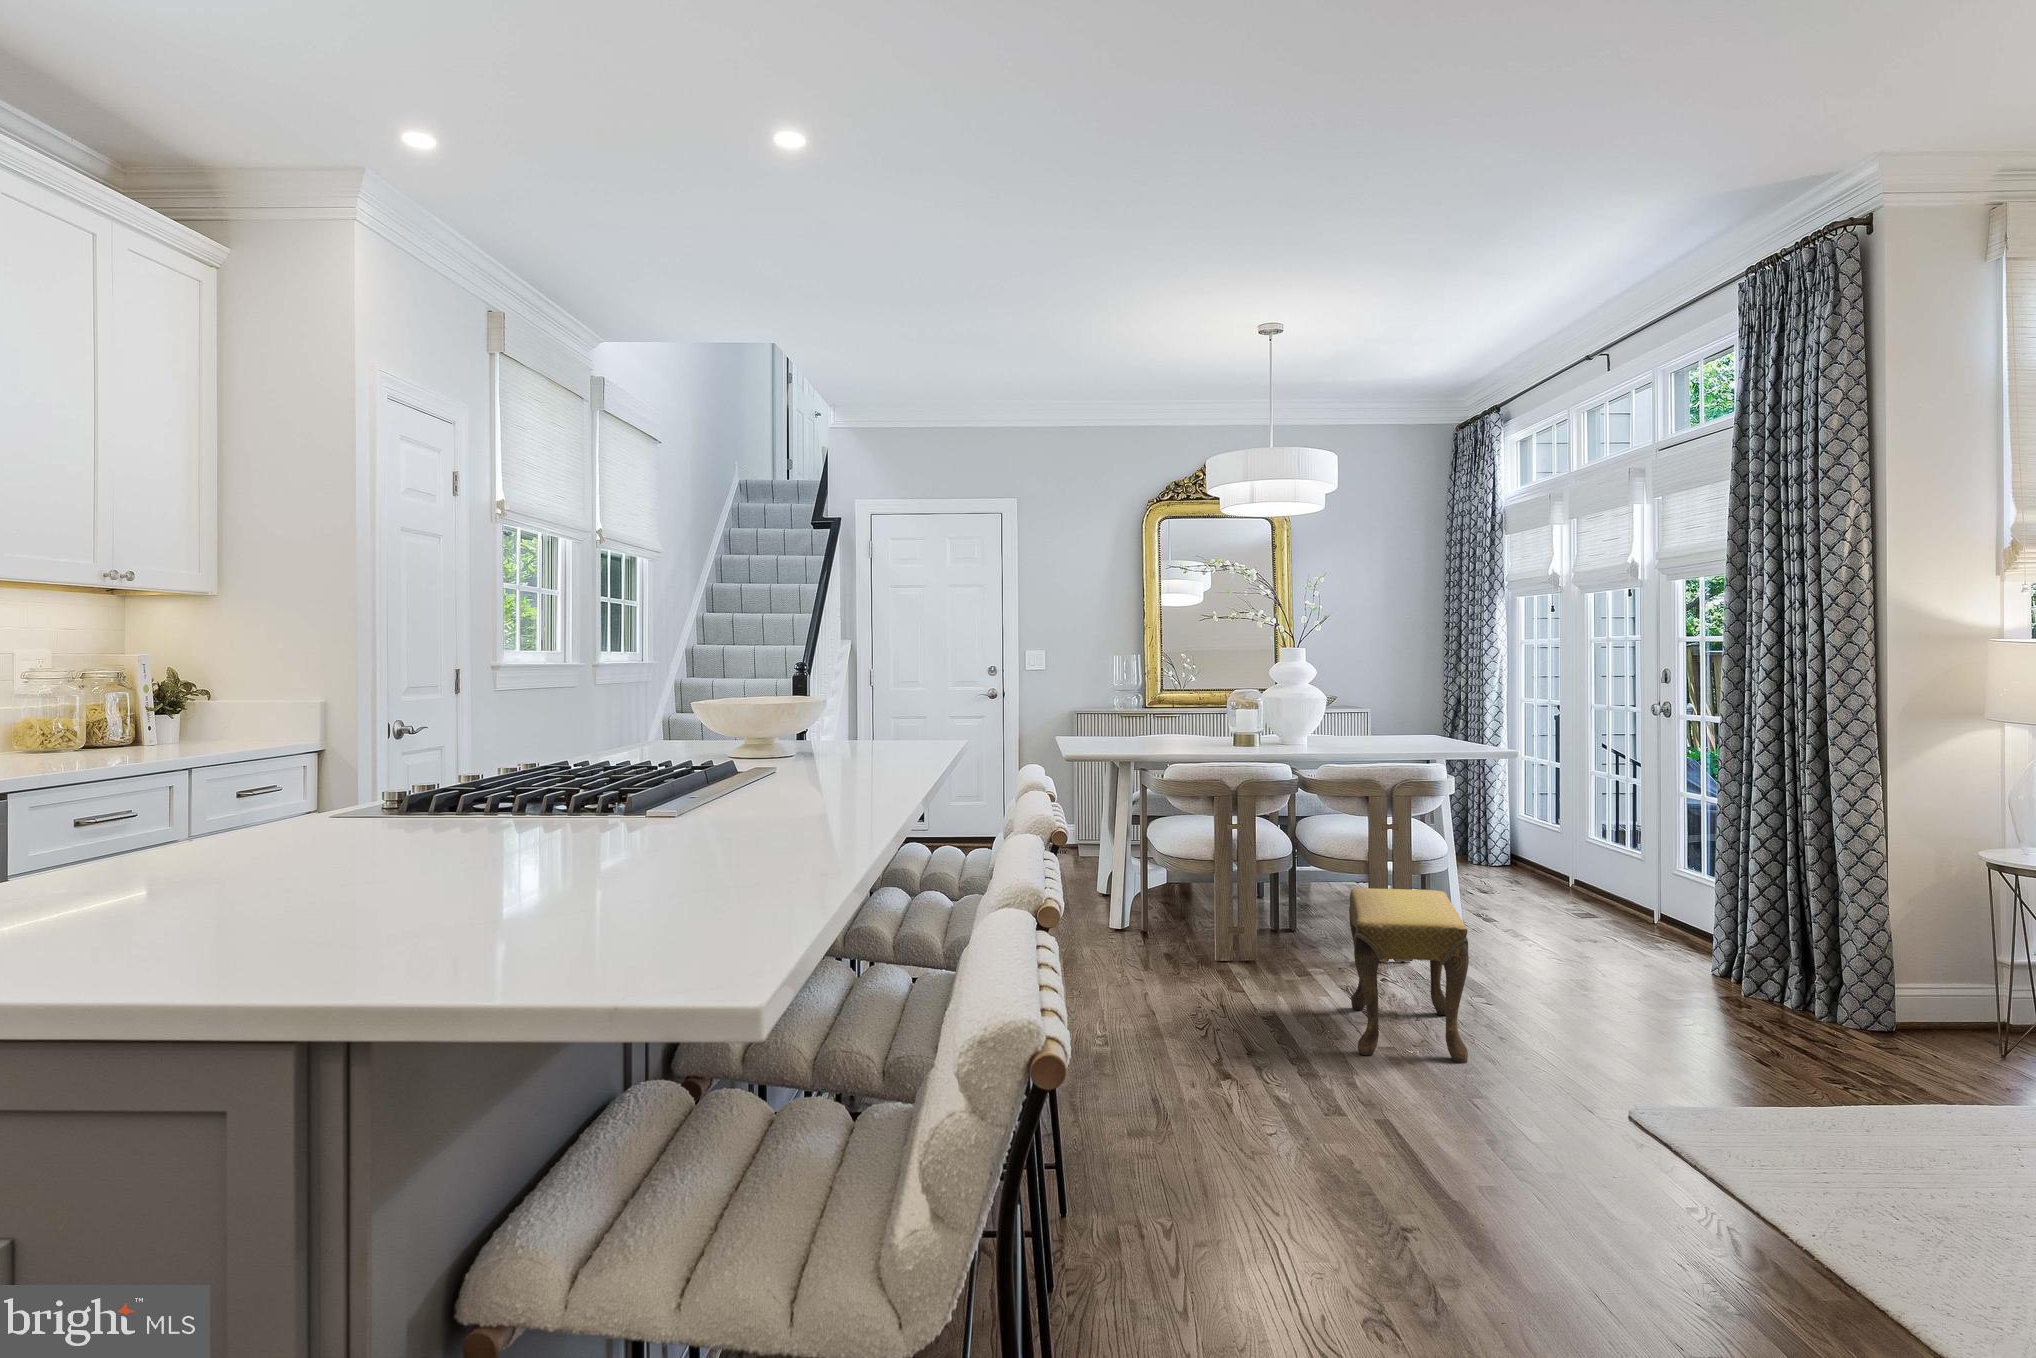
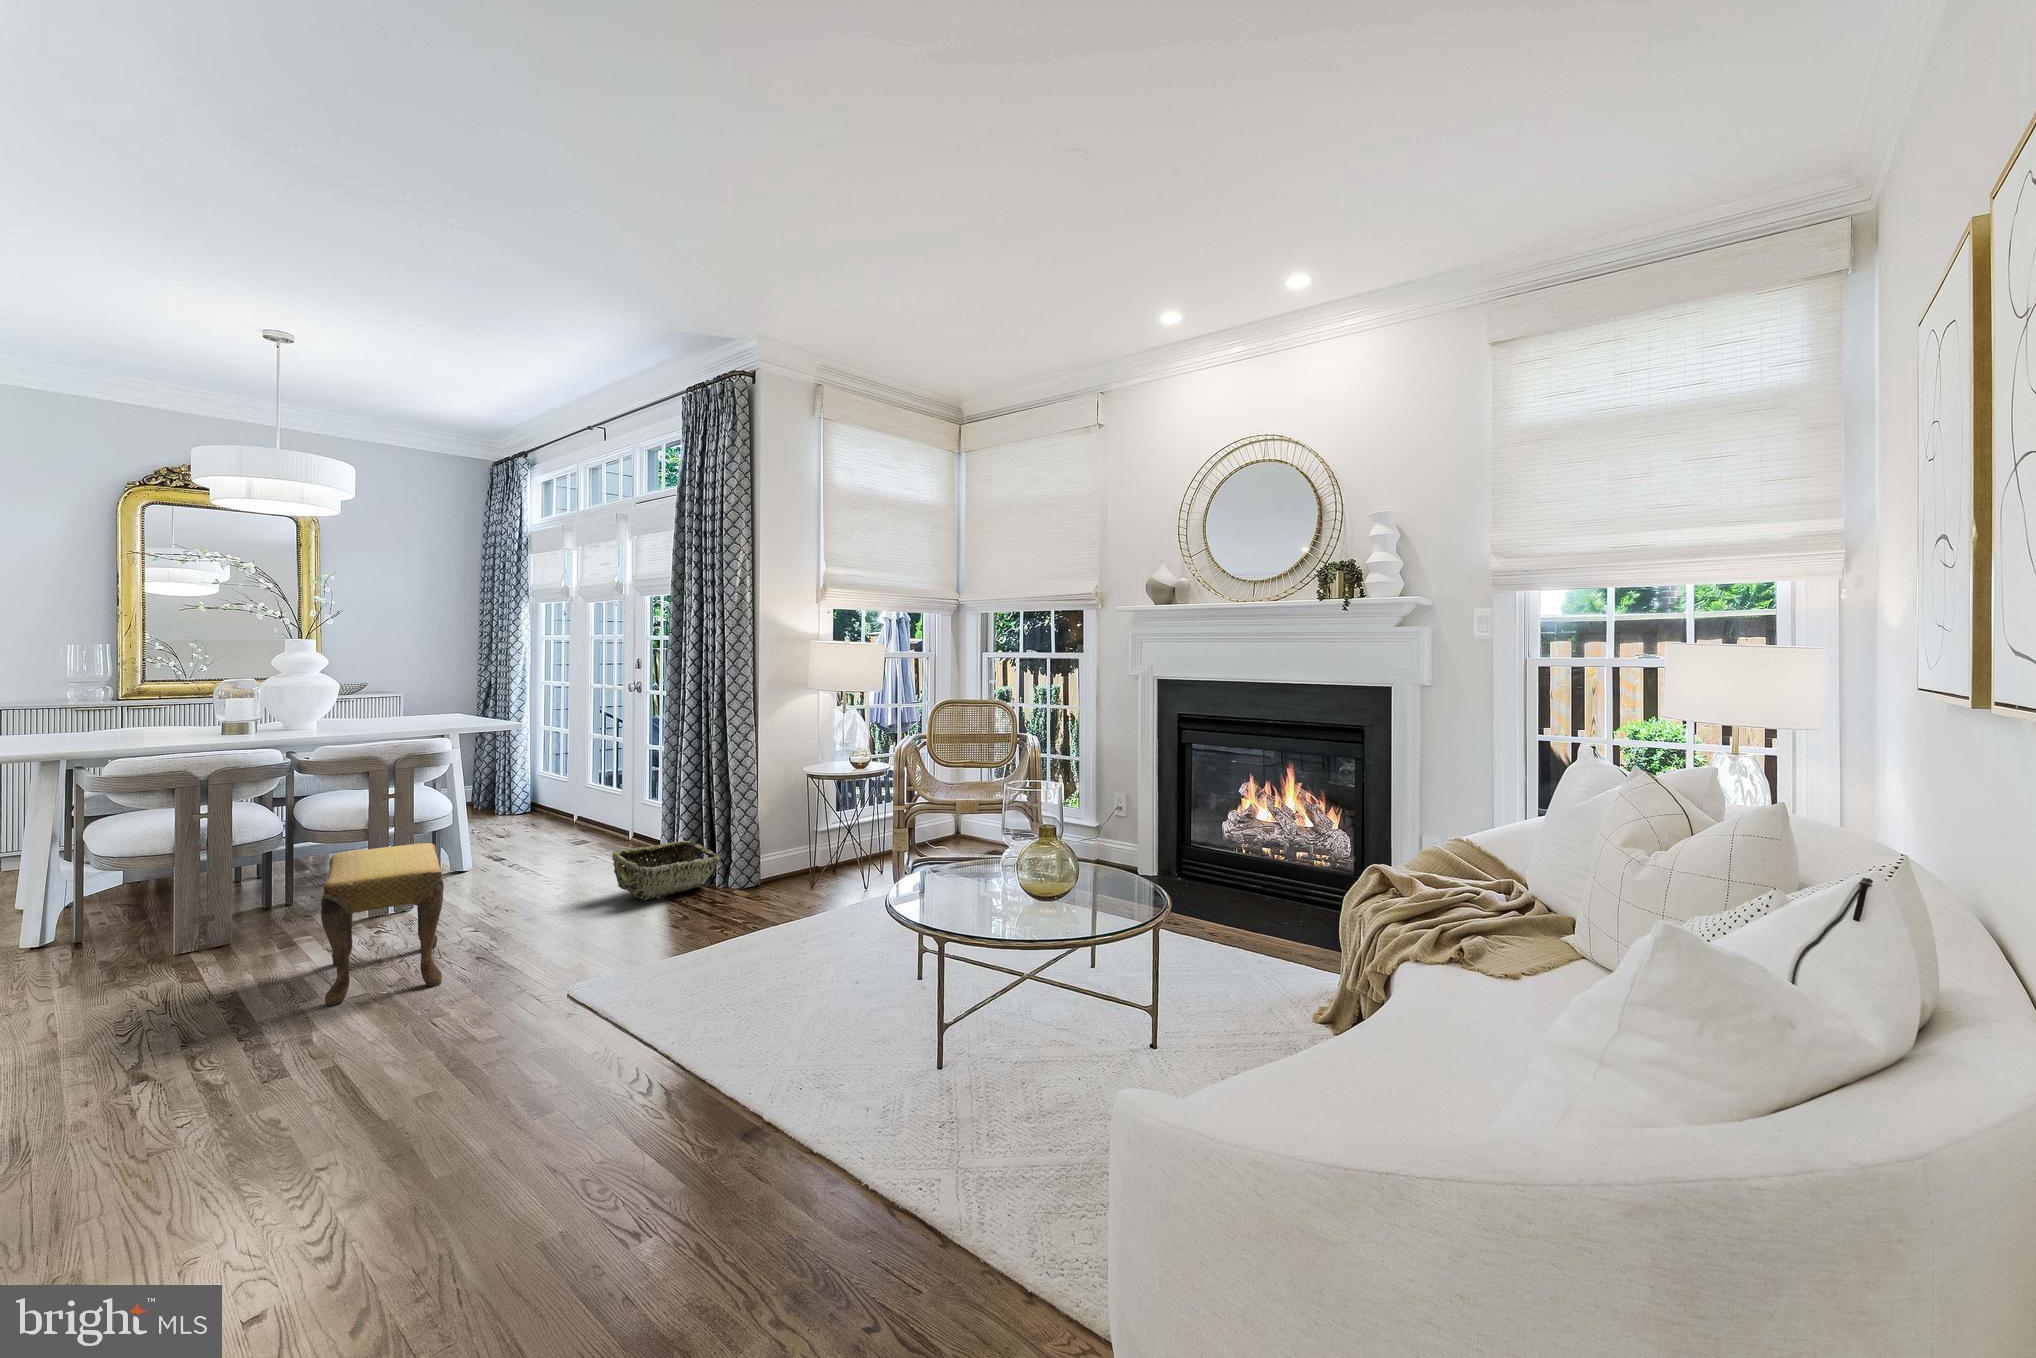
woven basket: none [1650,937,1821,1015] -> present [612,841,720,900]

